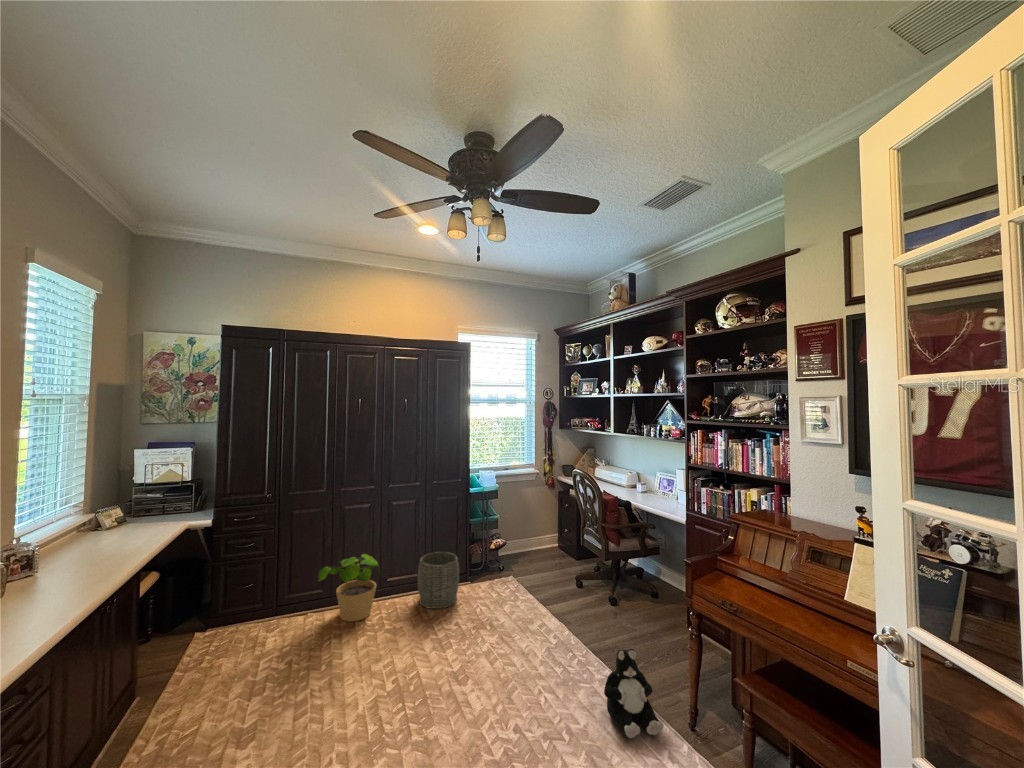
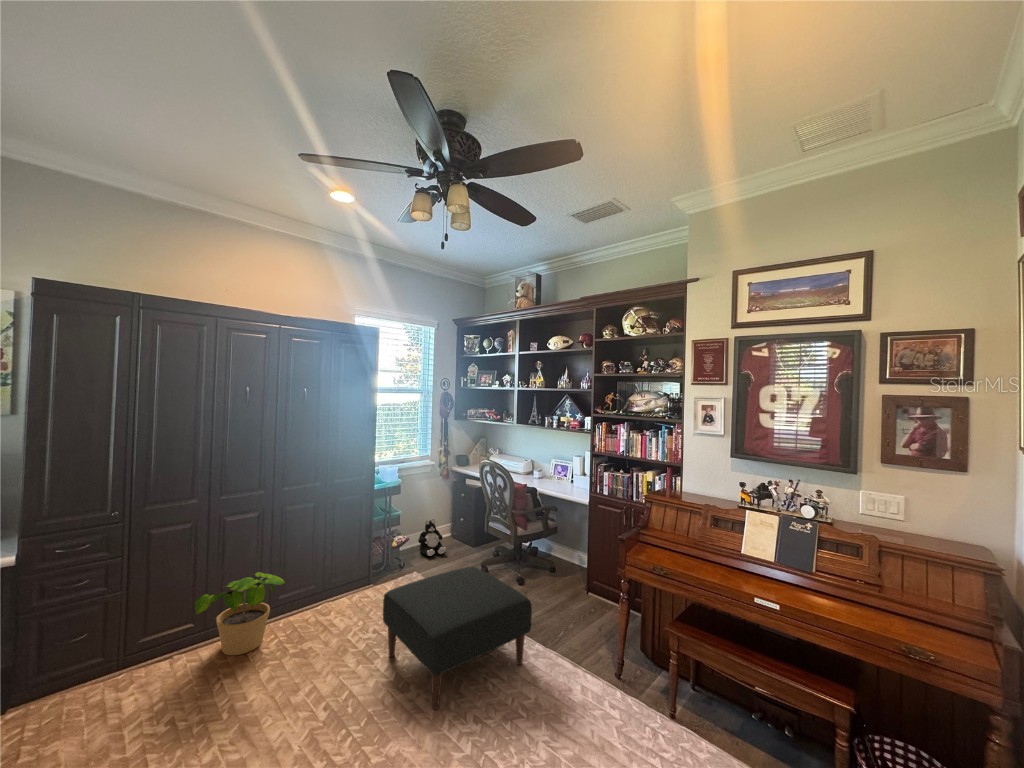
woven basket: present [418,552,459,609] -> none [318,558,367,622]
ottoman: none [456,574,592,708] -> present [383,567,532,710]
plush toy: present [604,649,664,738] -> present [418,519,446,556]

